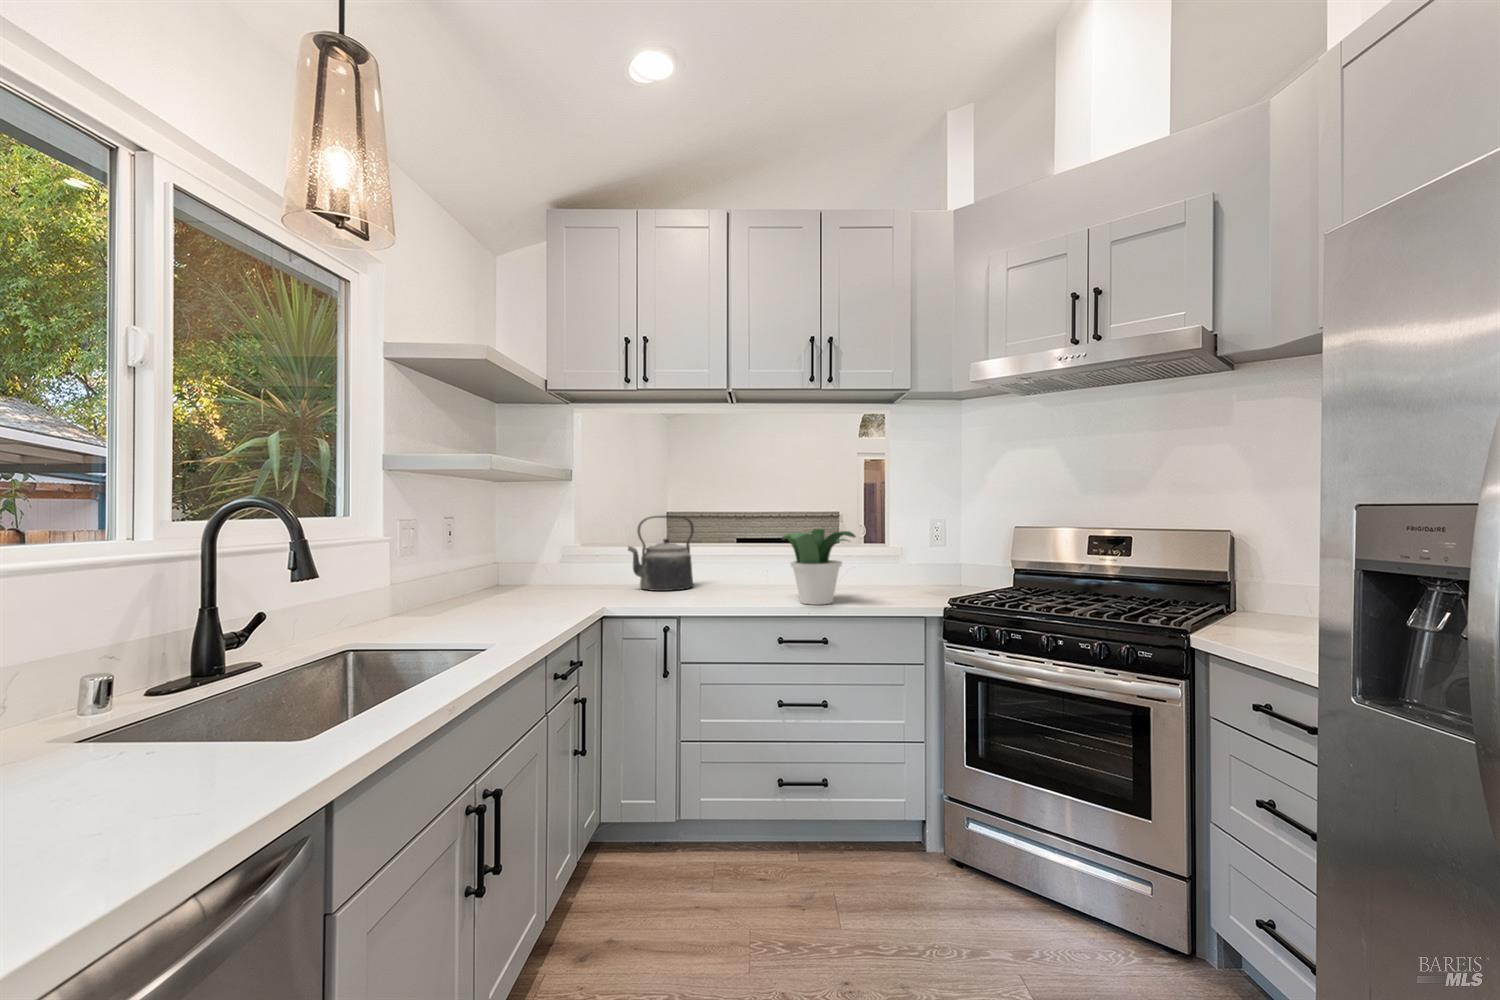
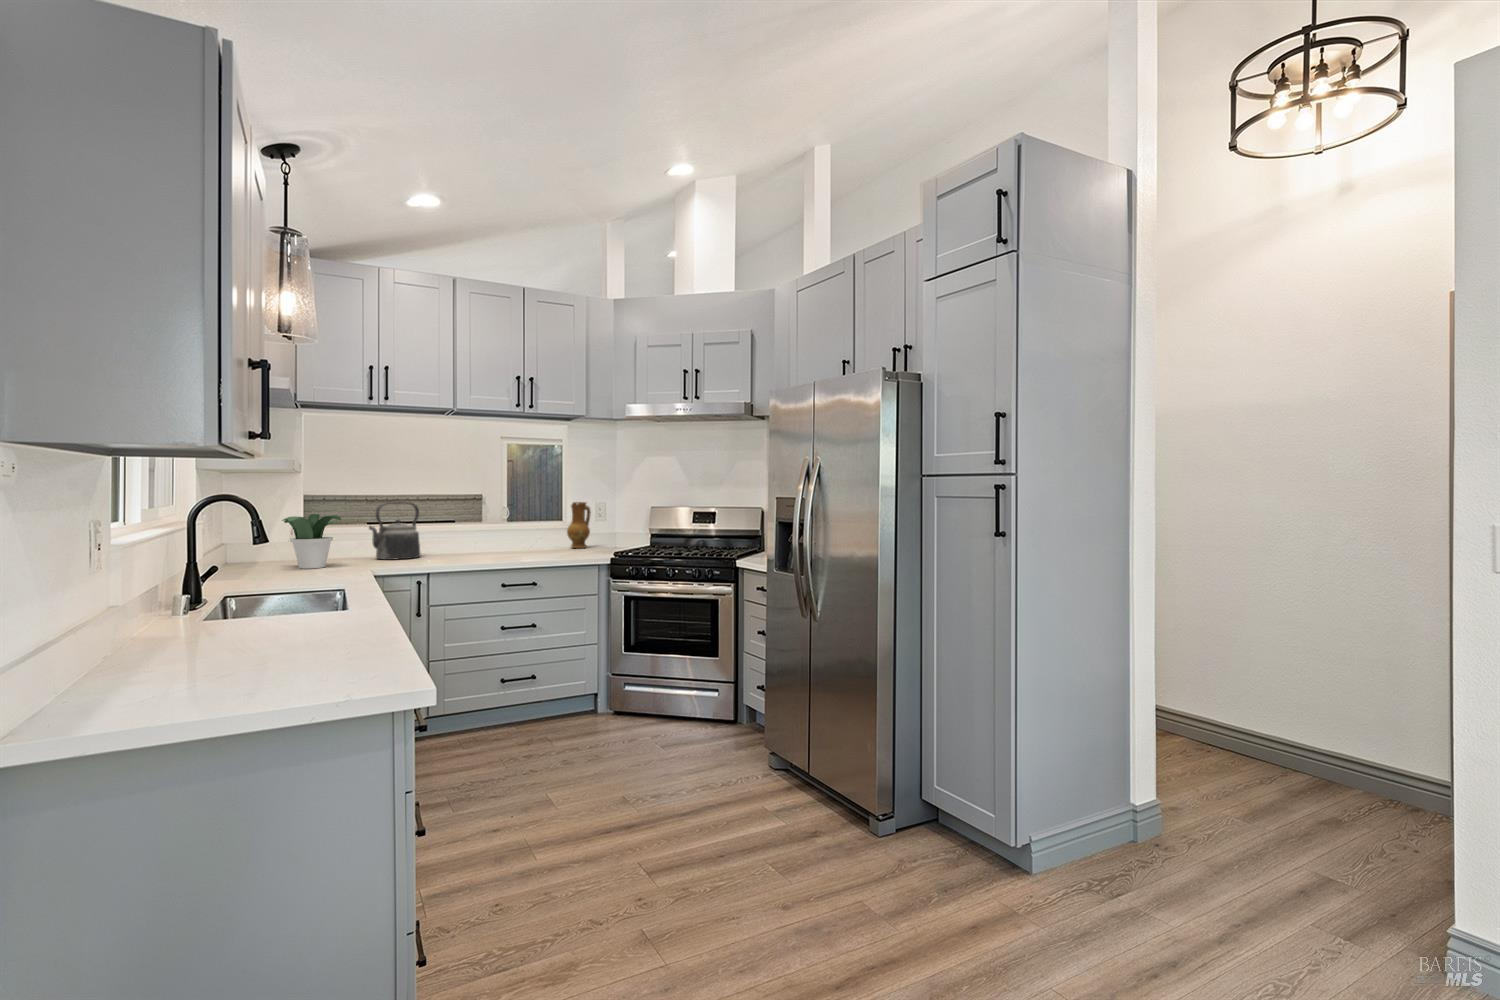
ceramic jug: none [890,517,925,583] -> present [567,502,591,548]
potted plant: present [781,529,856,605] -> present [282,514,341,569]

